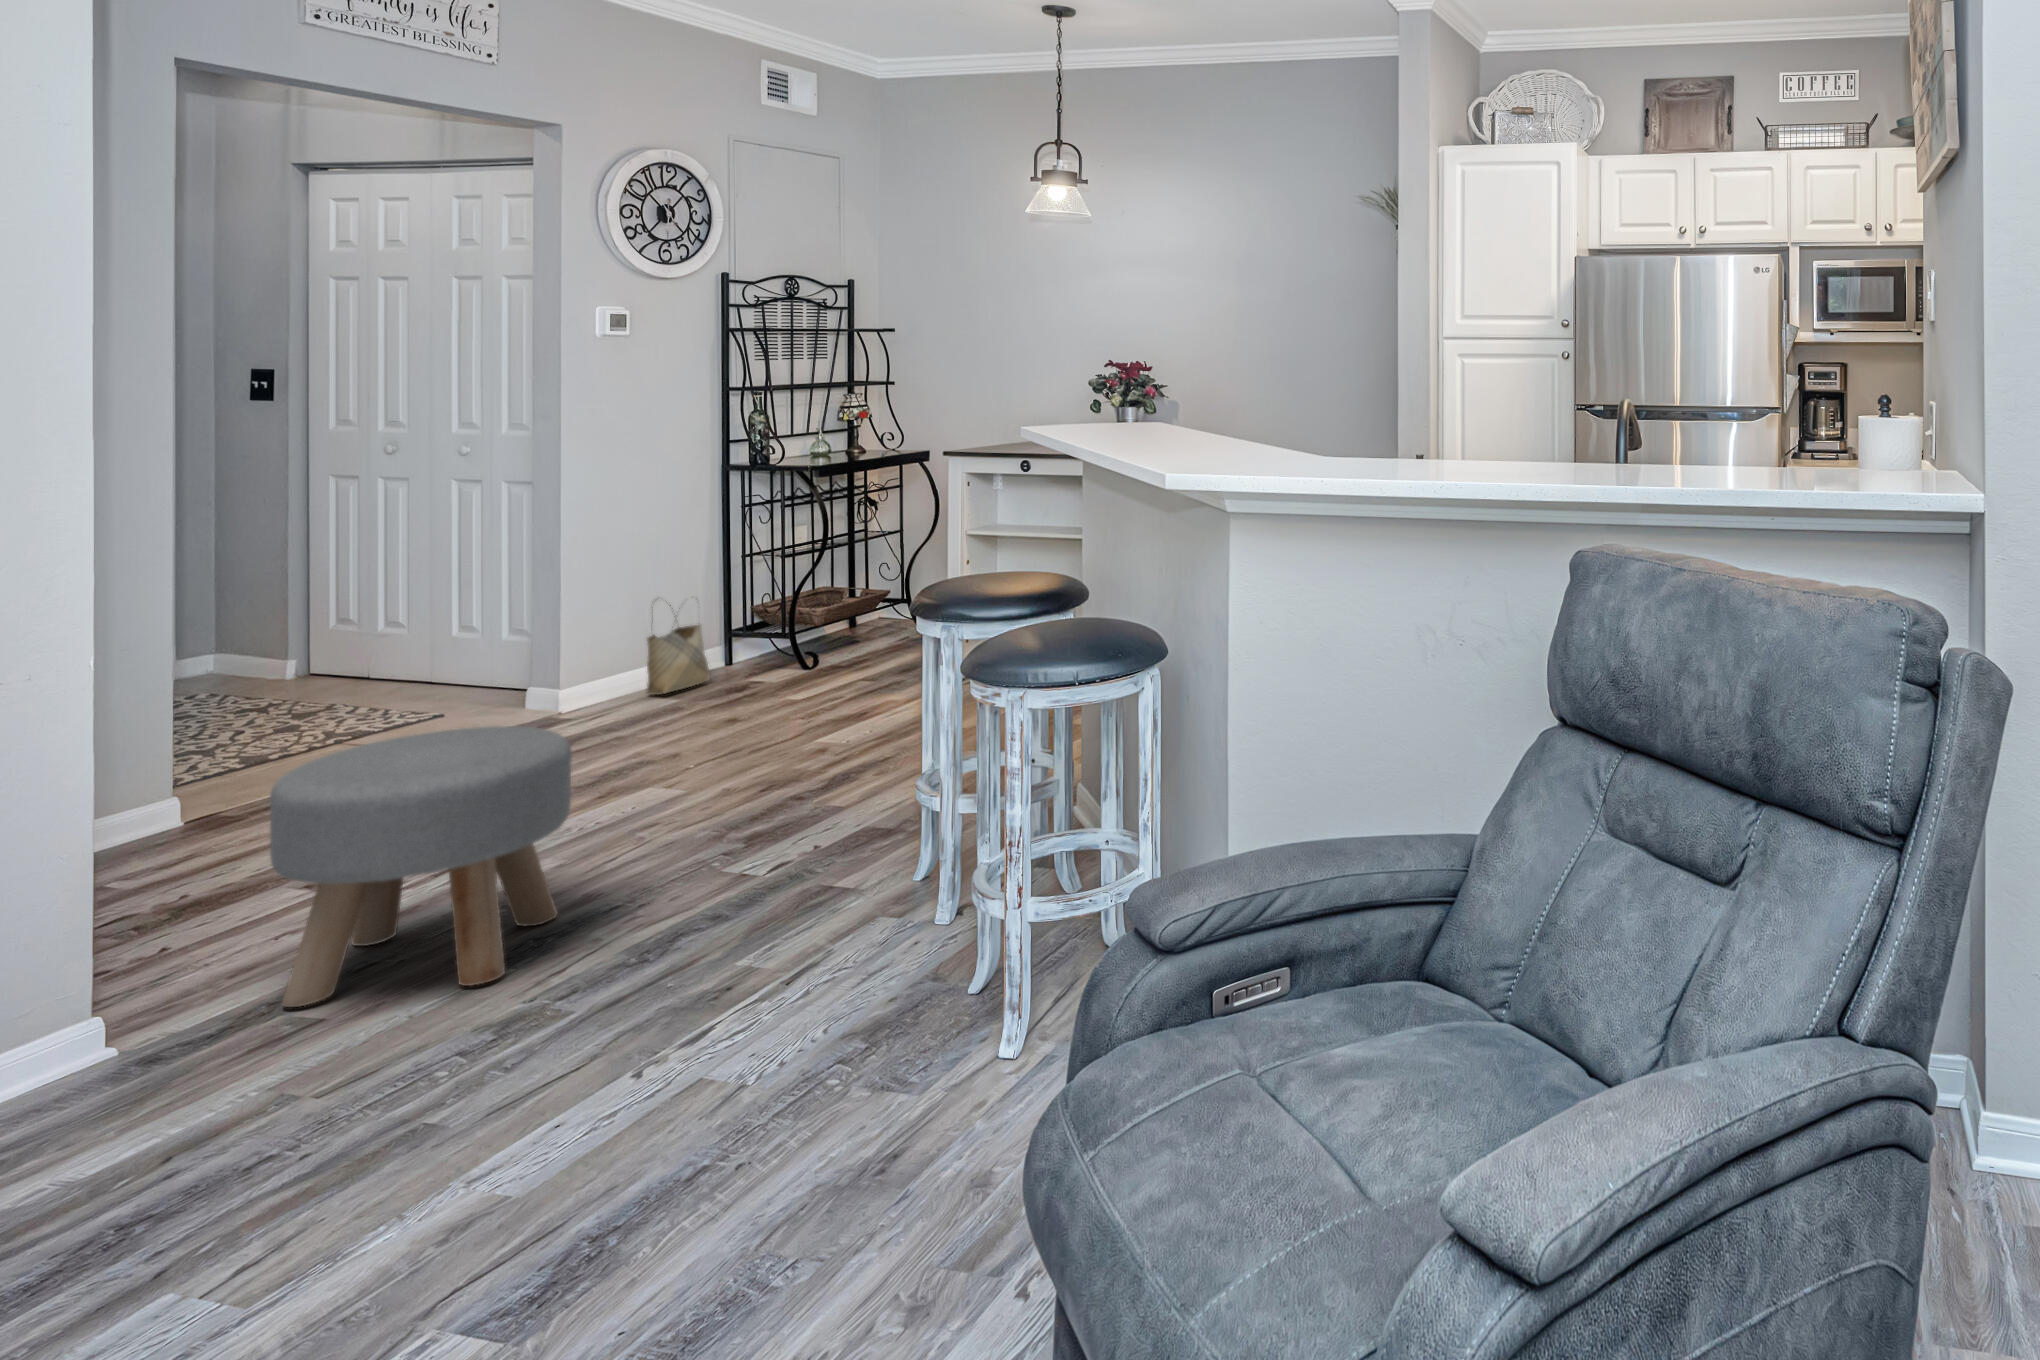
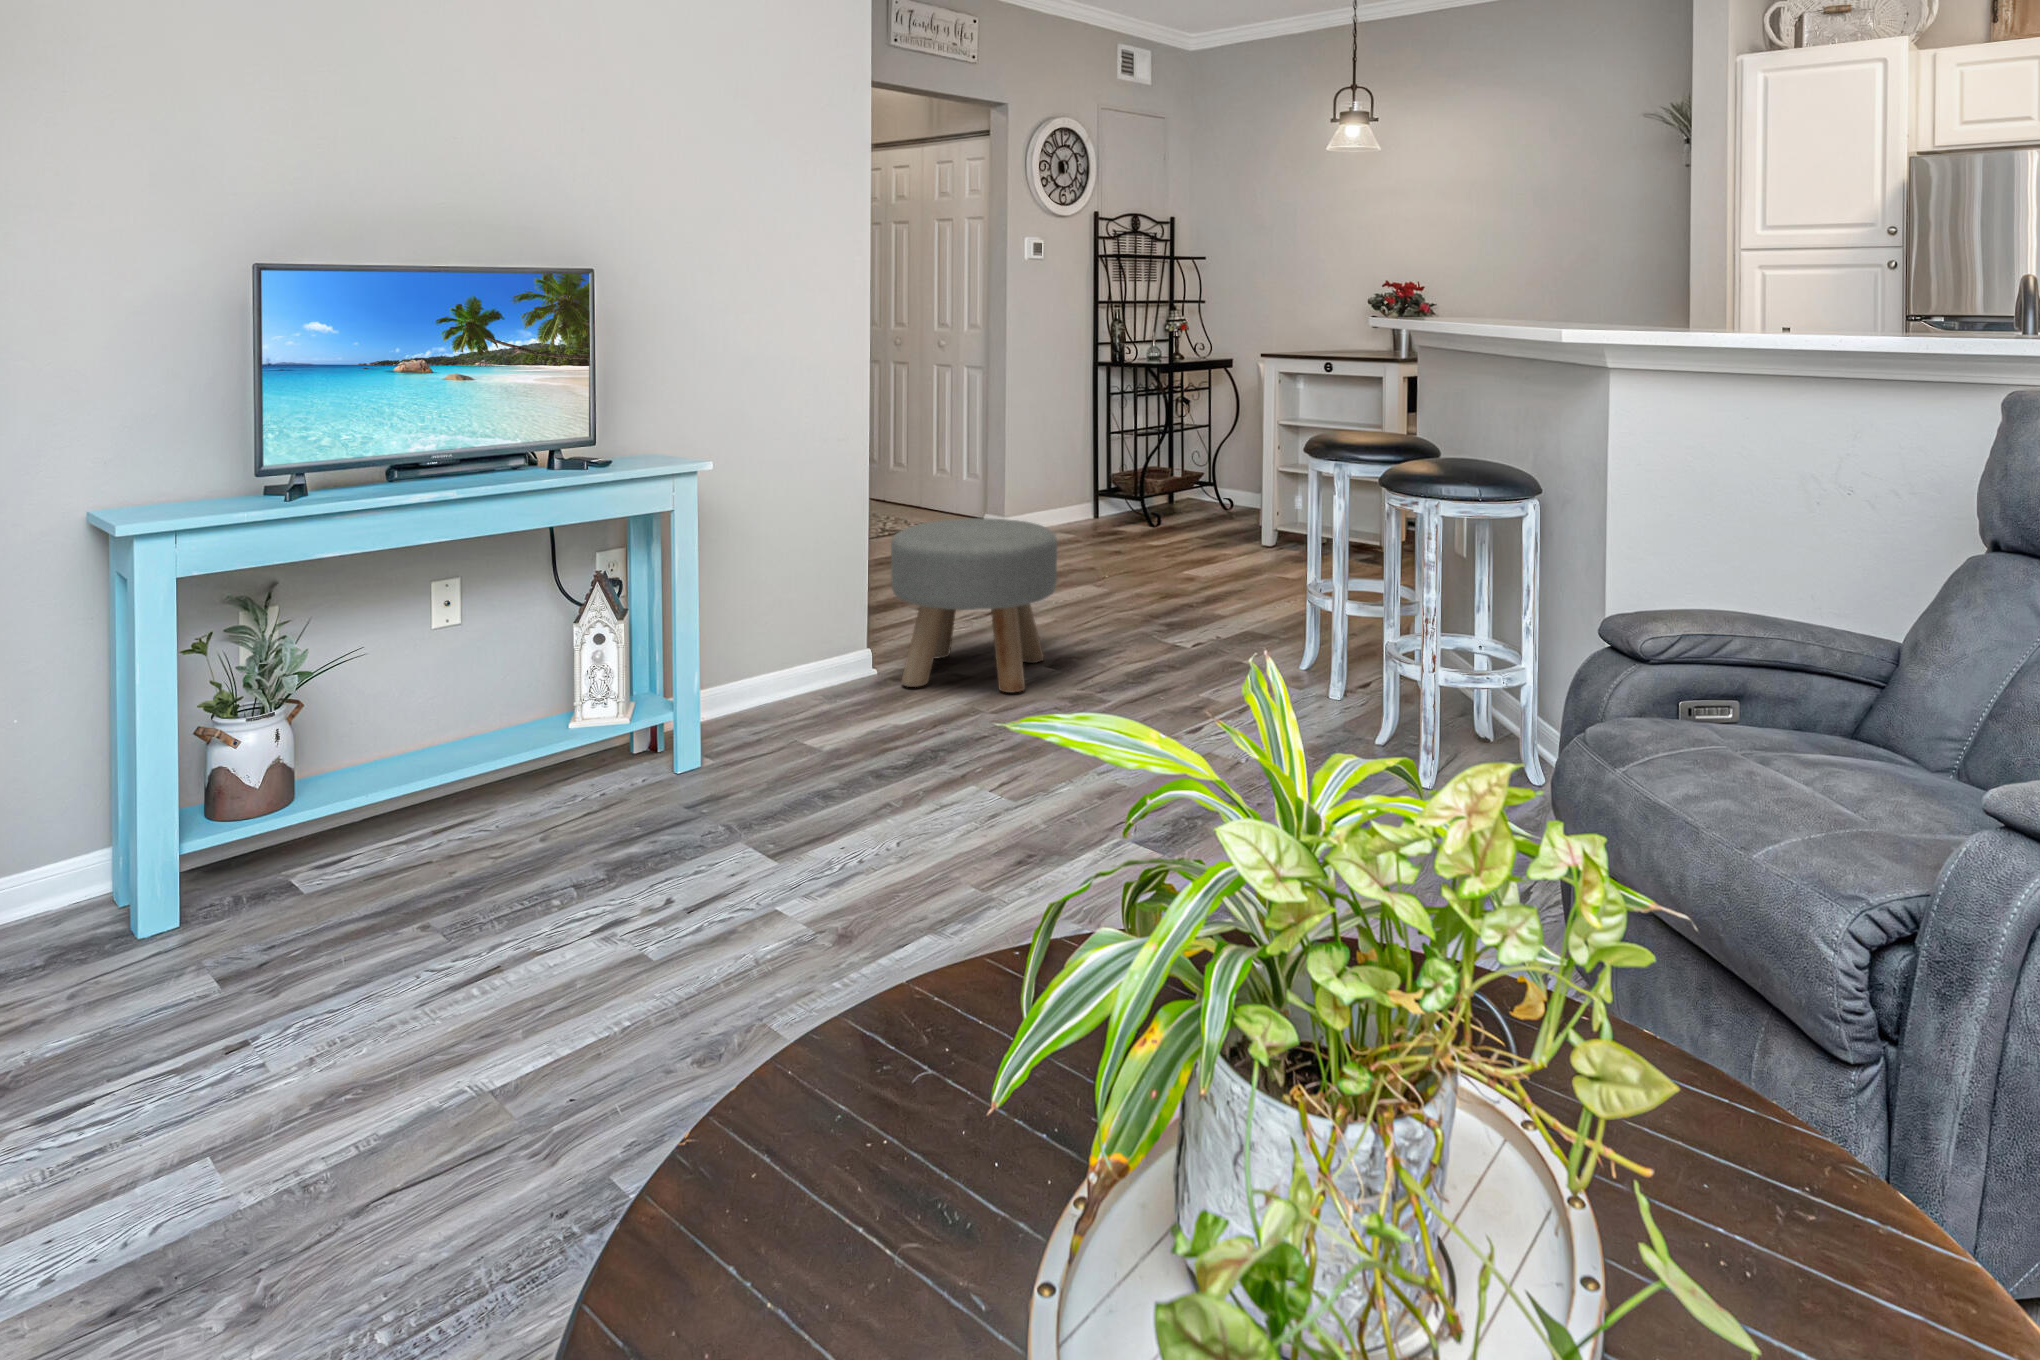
woven basket: present [647,605,710,695] -> none [1047,458,1086,529]

